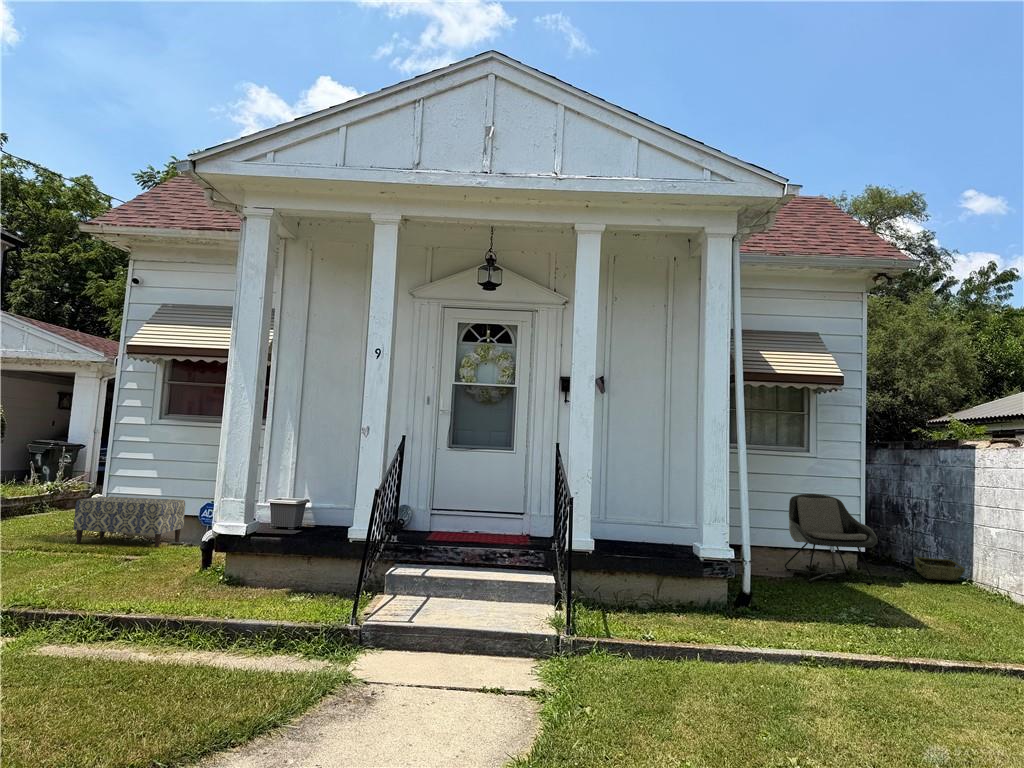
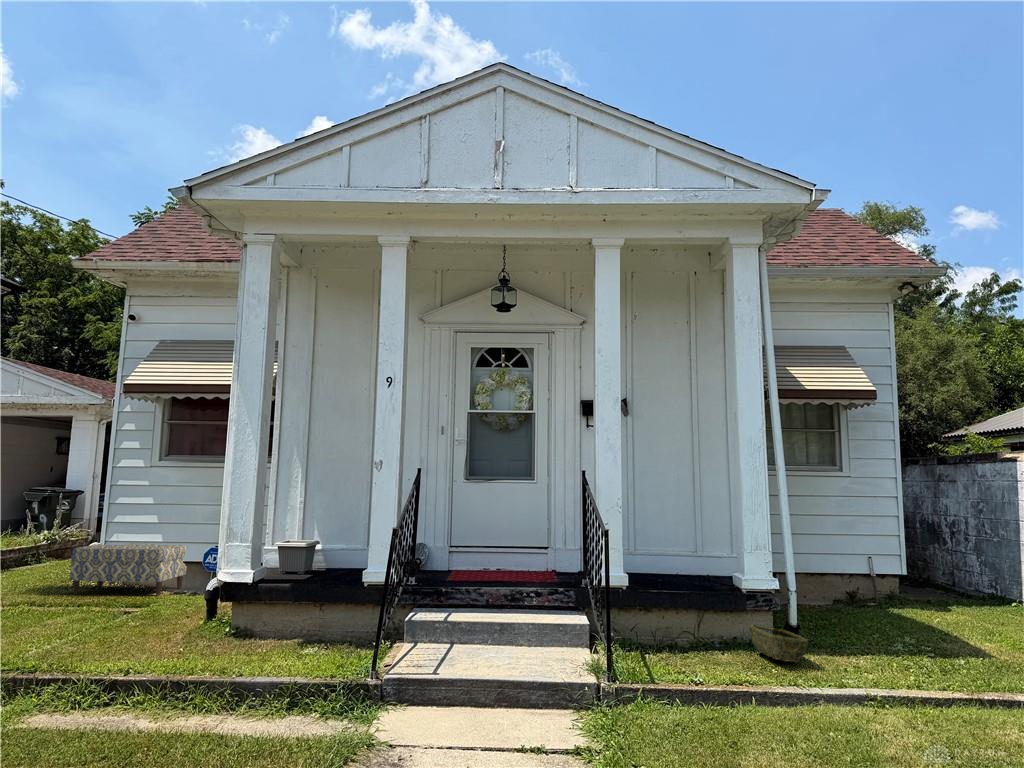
lounge chair: present [785,494,878,585] -> none [821,514,921,610]
woven basket: present [914,557,965,580] -> present [750,624,808,662]

